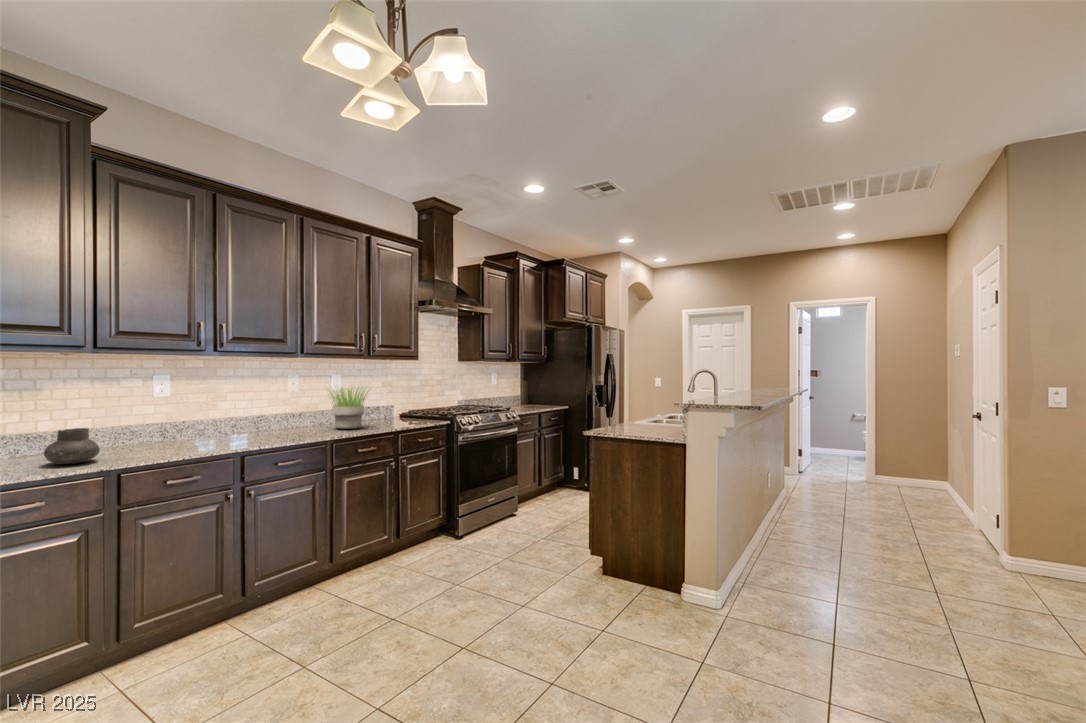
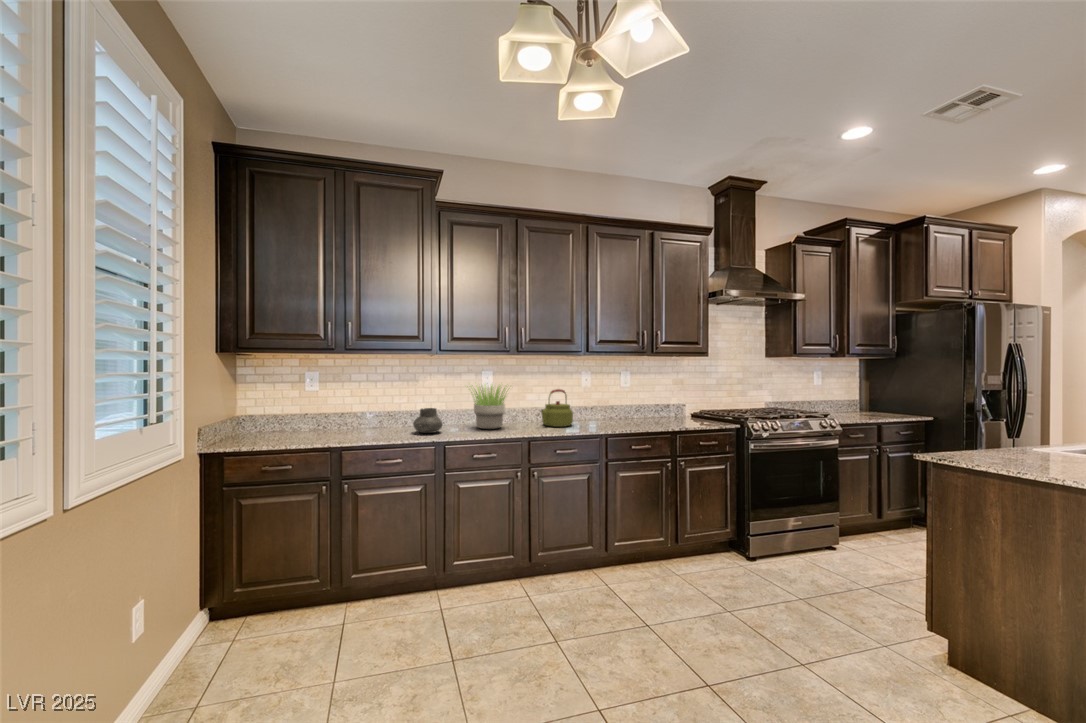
potted plant: present [328,387,370,429] -> present [471,385,506,429]
kettle: none [245,396,286,438] -> present [541,389,573,427]

